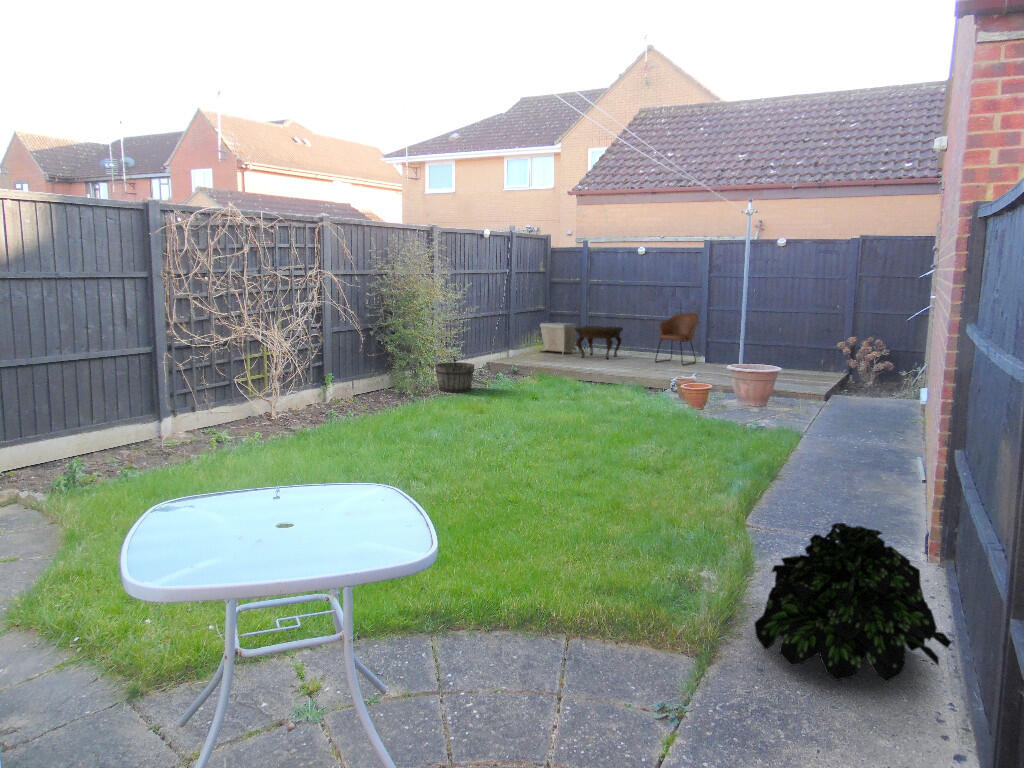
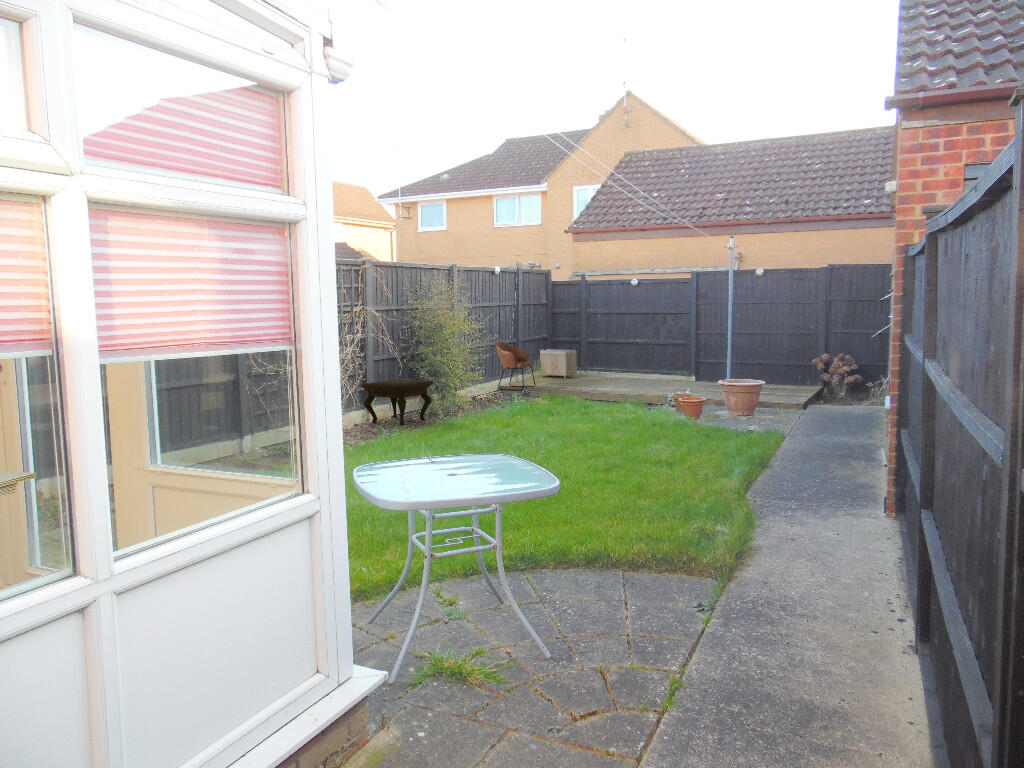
chair: present [655,312,699,366] -> present [496,341,535,391]
side table: present [575,326,623,359] -> present [361,379,433,425]
wooden bucket: present [435,356,475,392] -> none [460,379,496,411]
potted plant: present [754,523,951,682] -> none [762,470,899,574]

